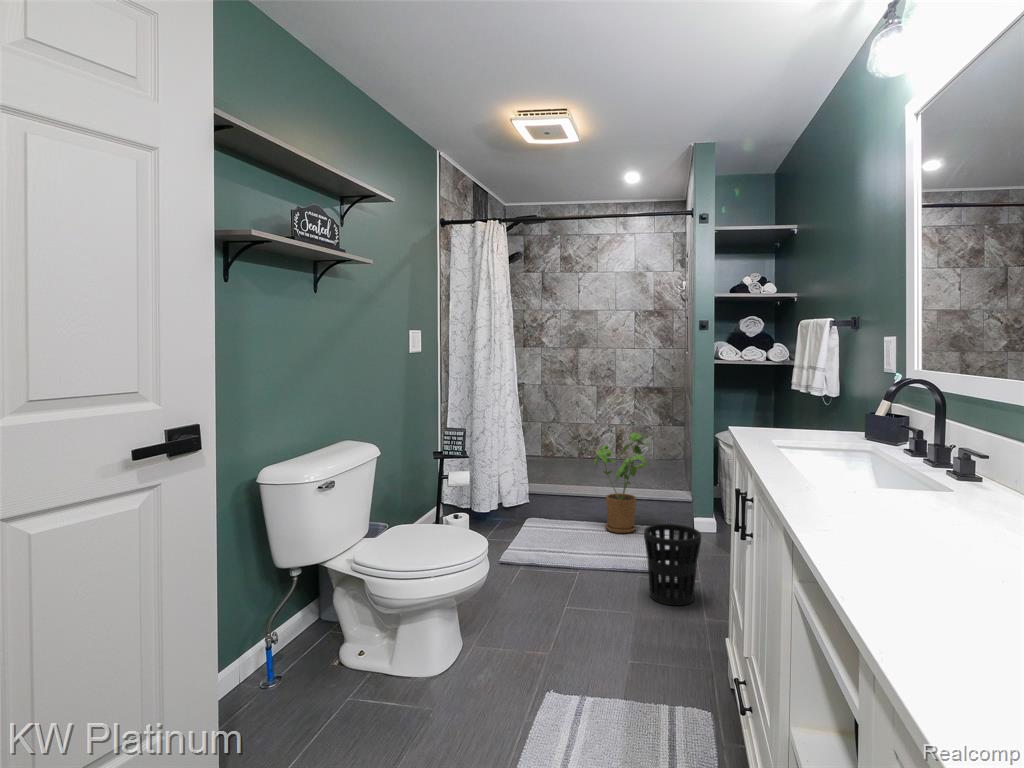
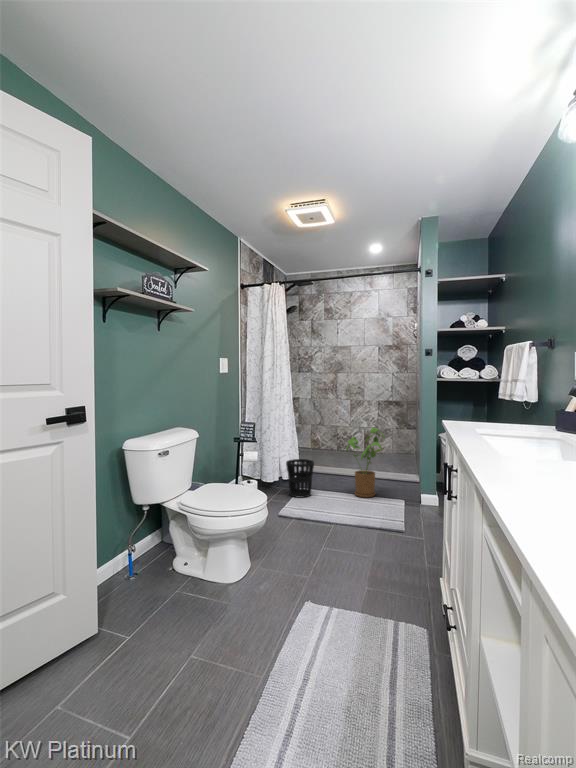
wastebasket: present [644,524,701,605] -> present [286,459,314,498]

